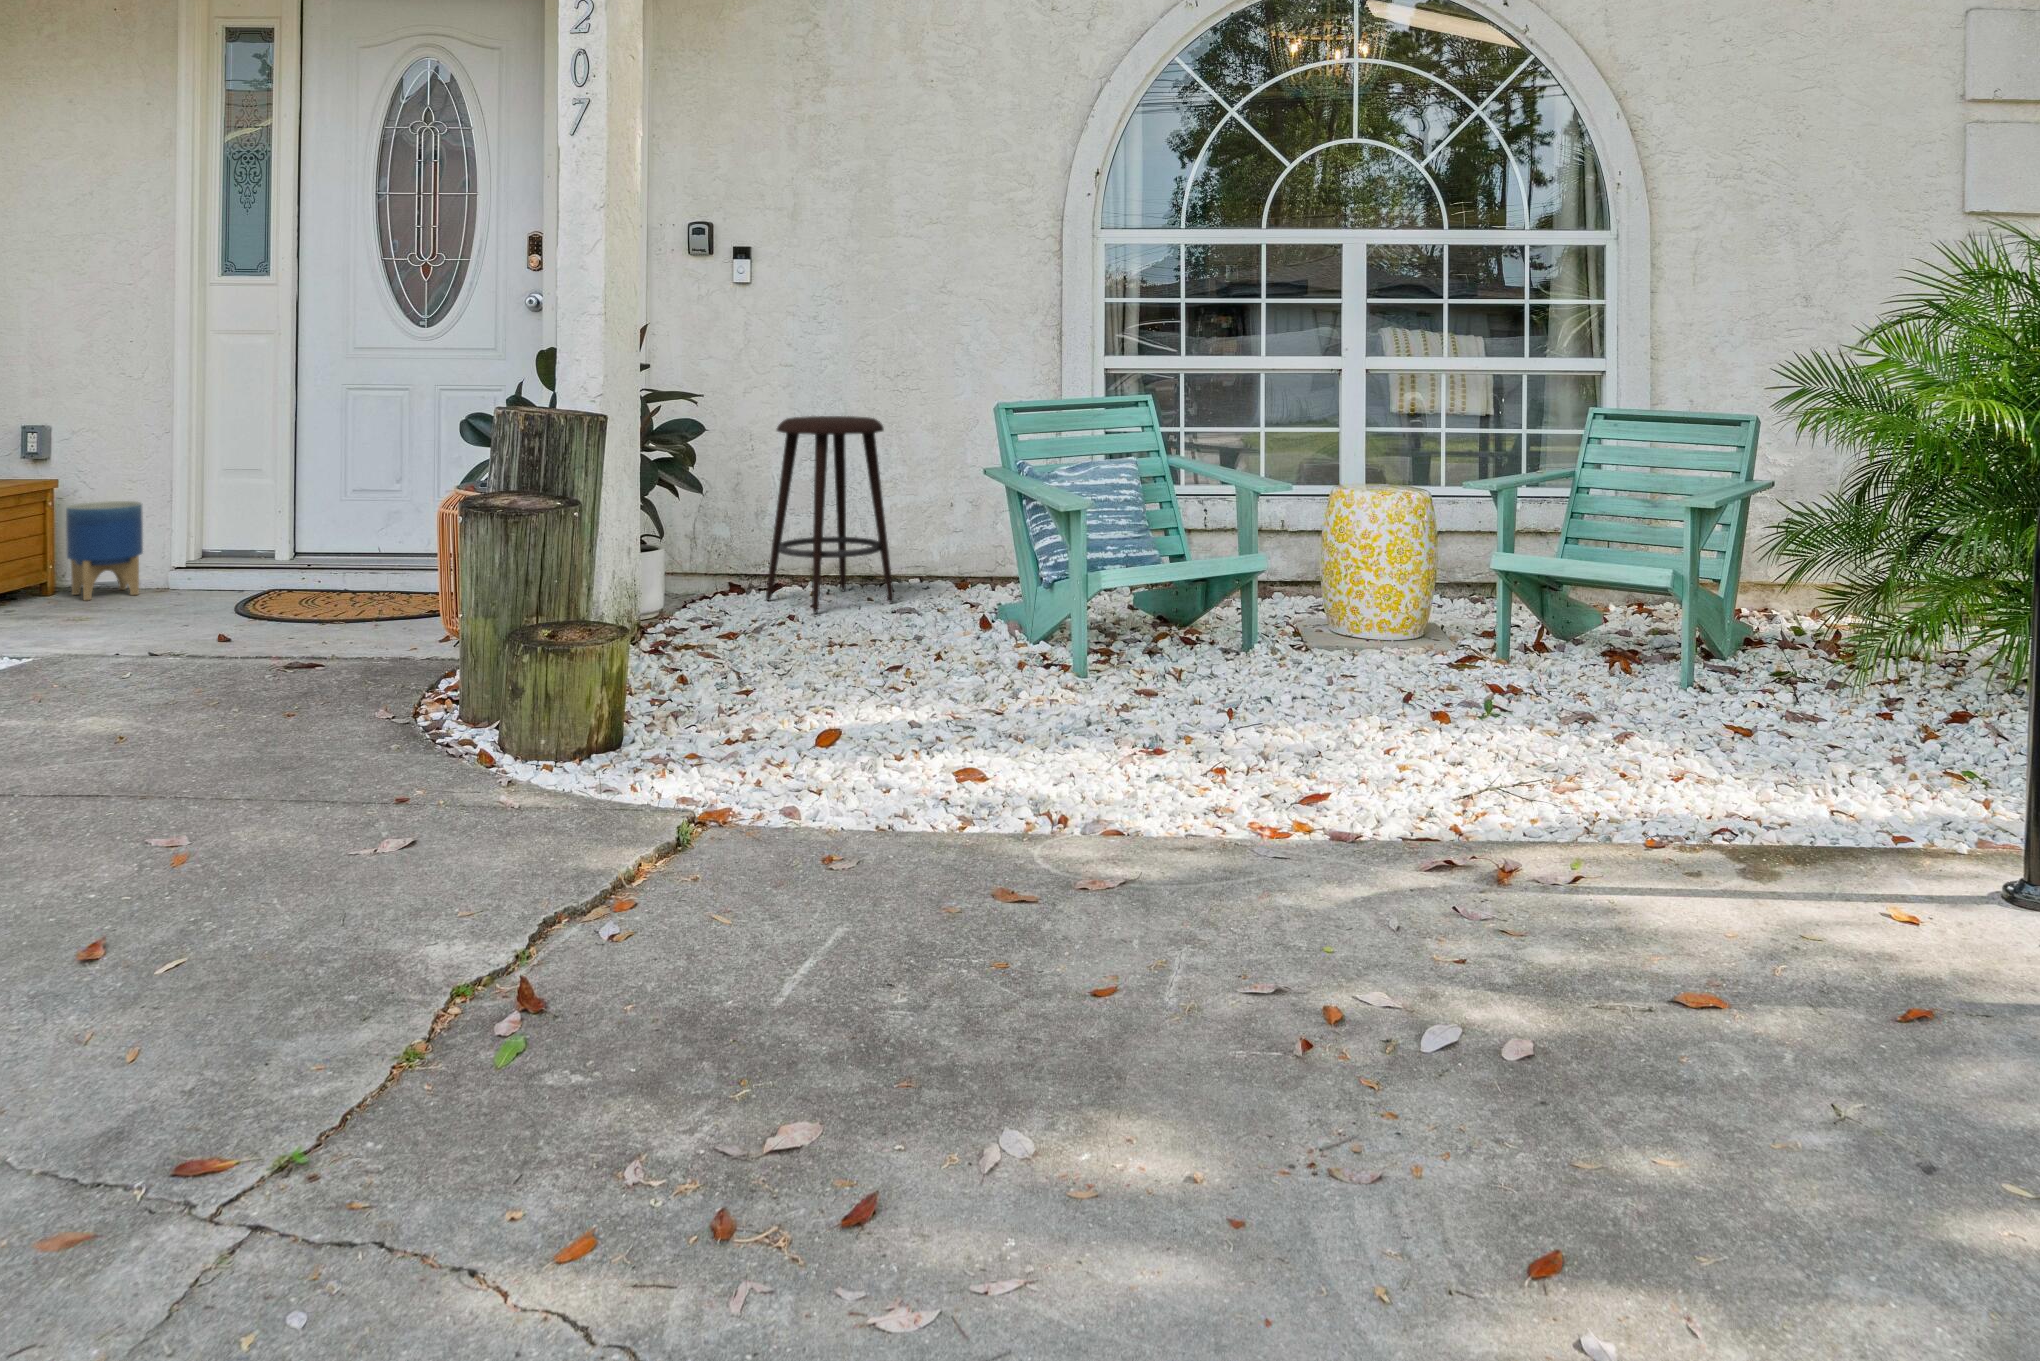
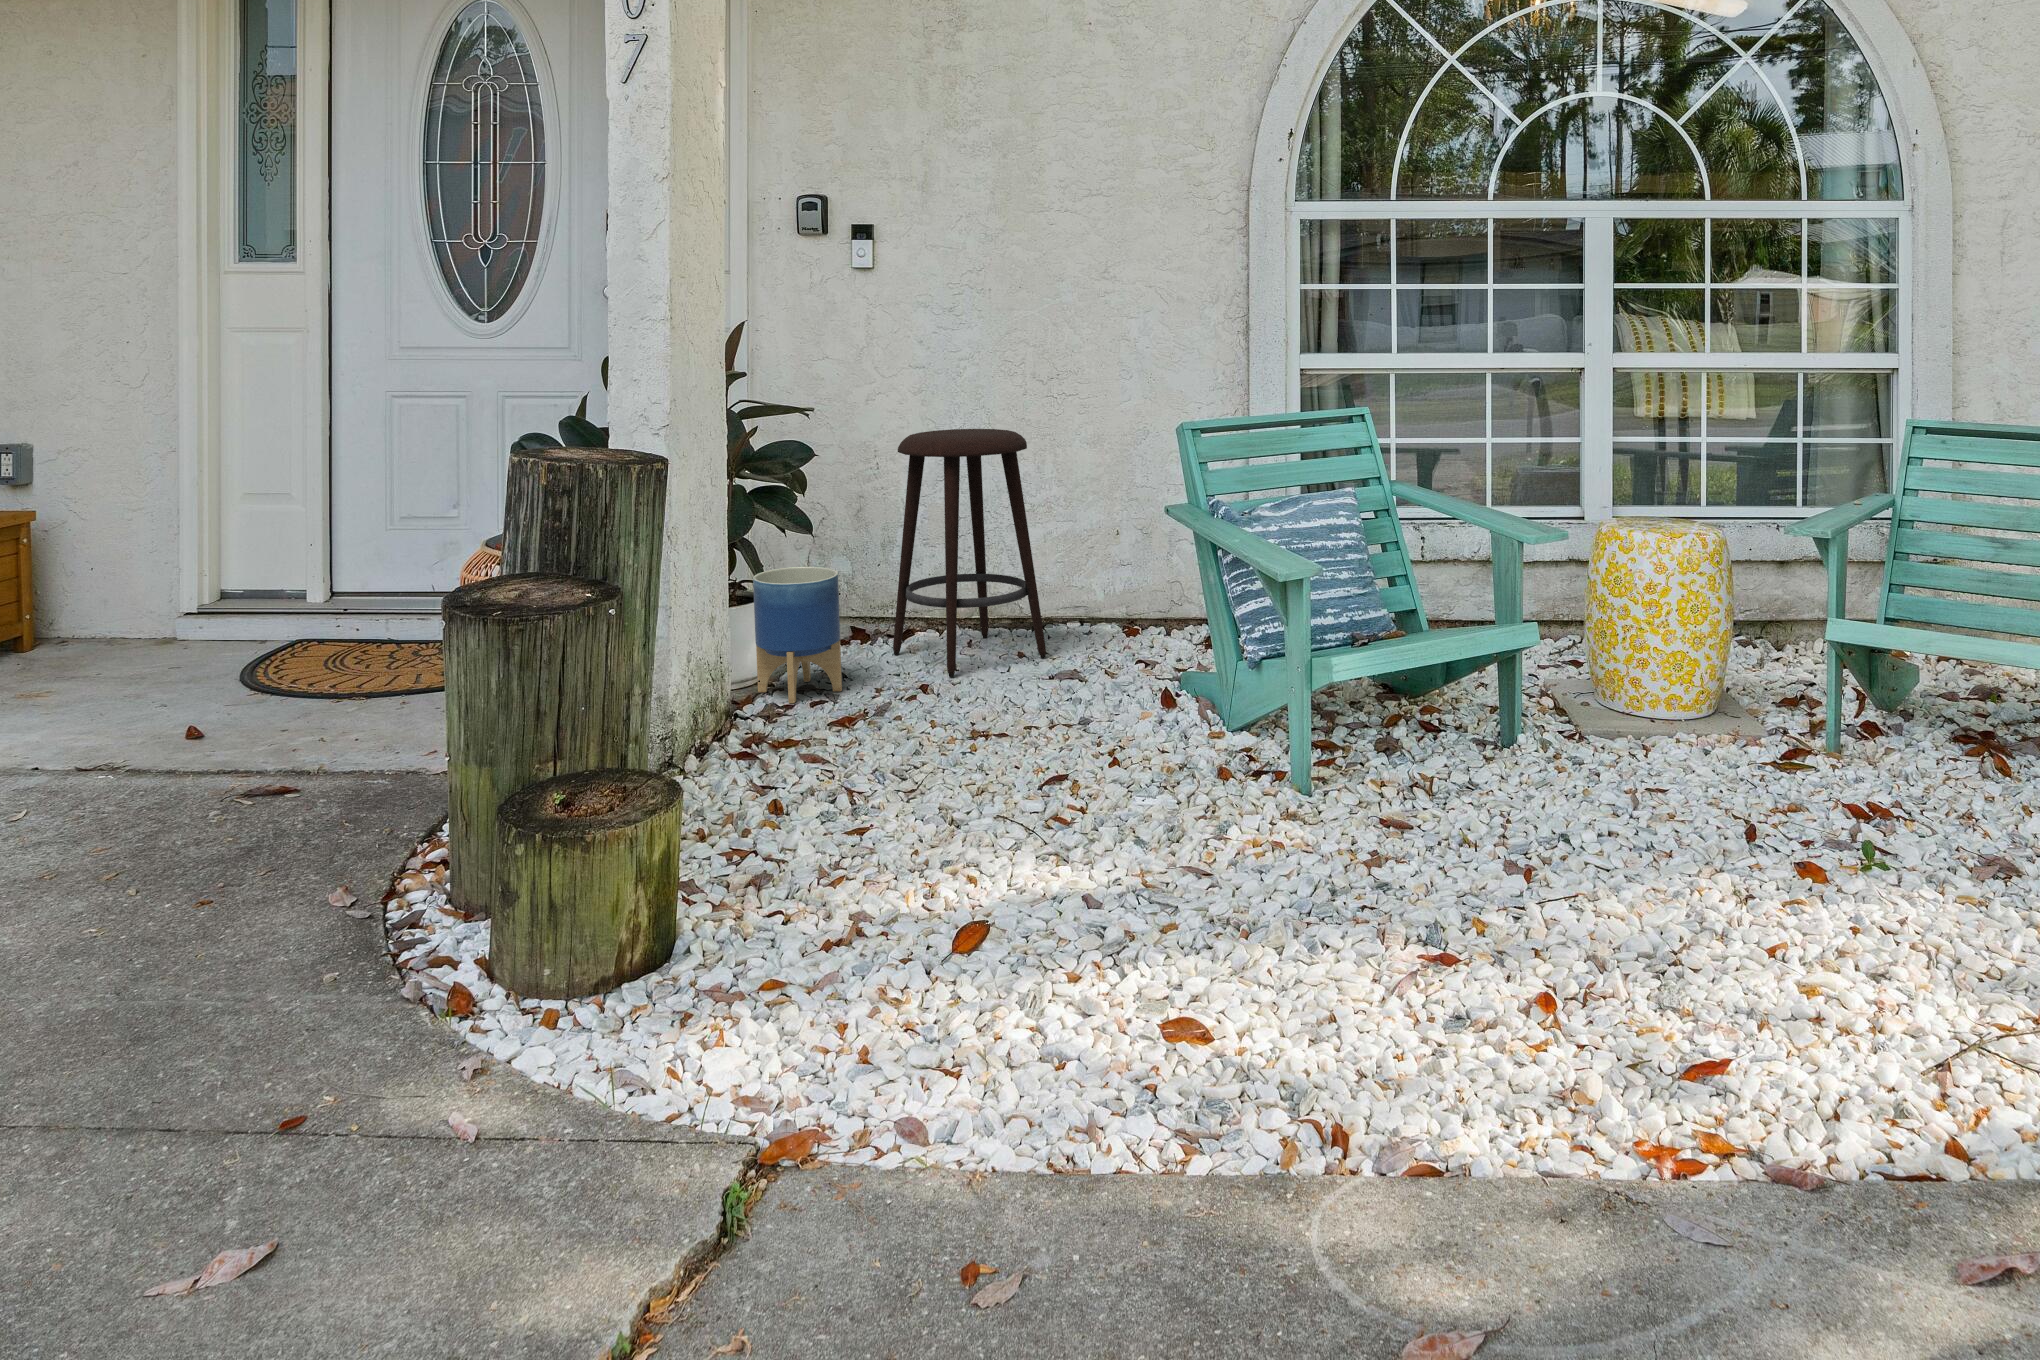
planter: present [66,501,143,600] -> present [753,567,842,703]

